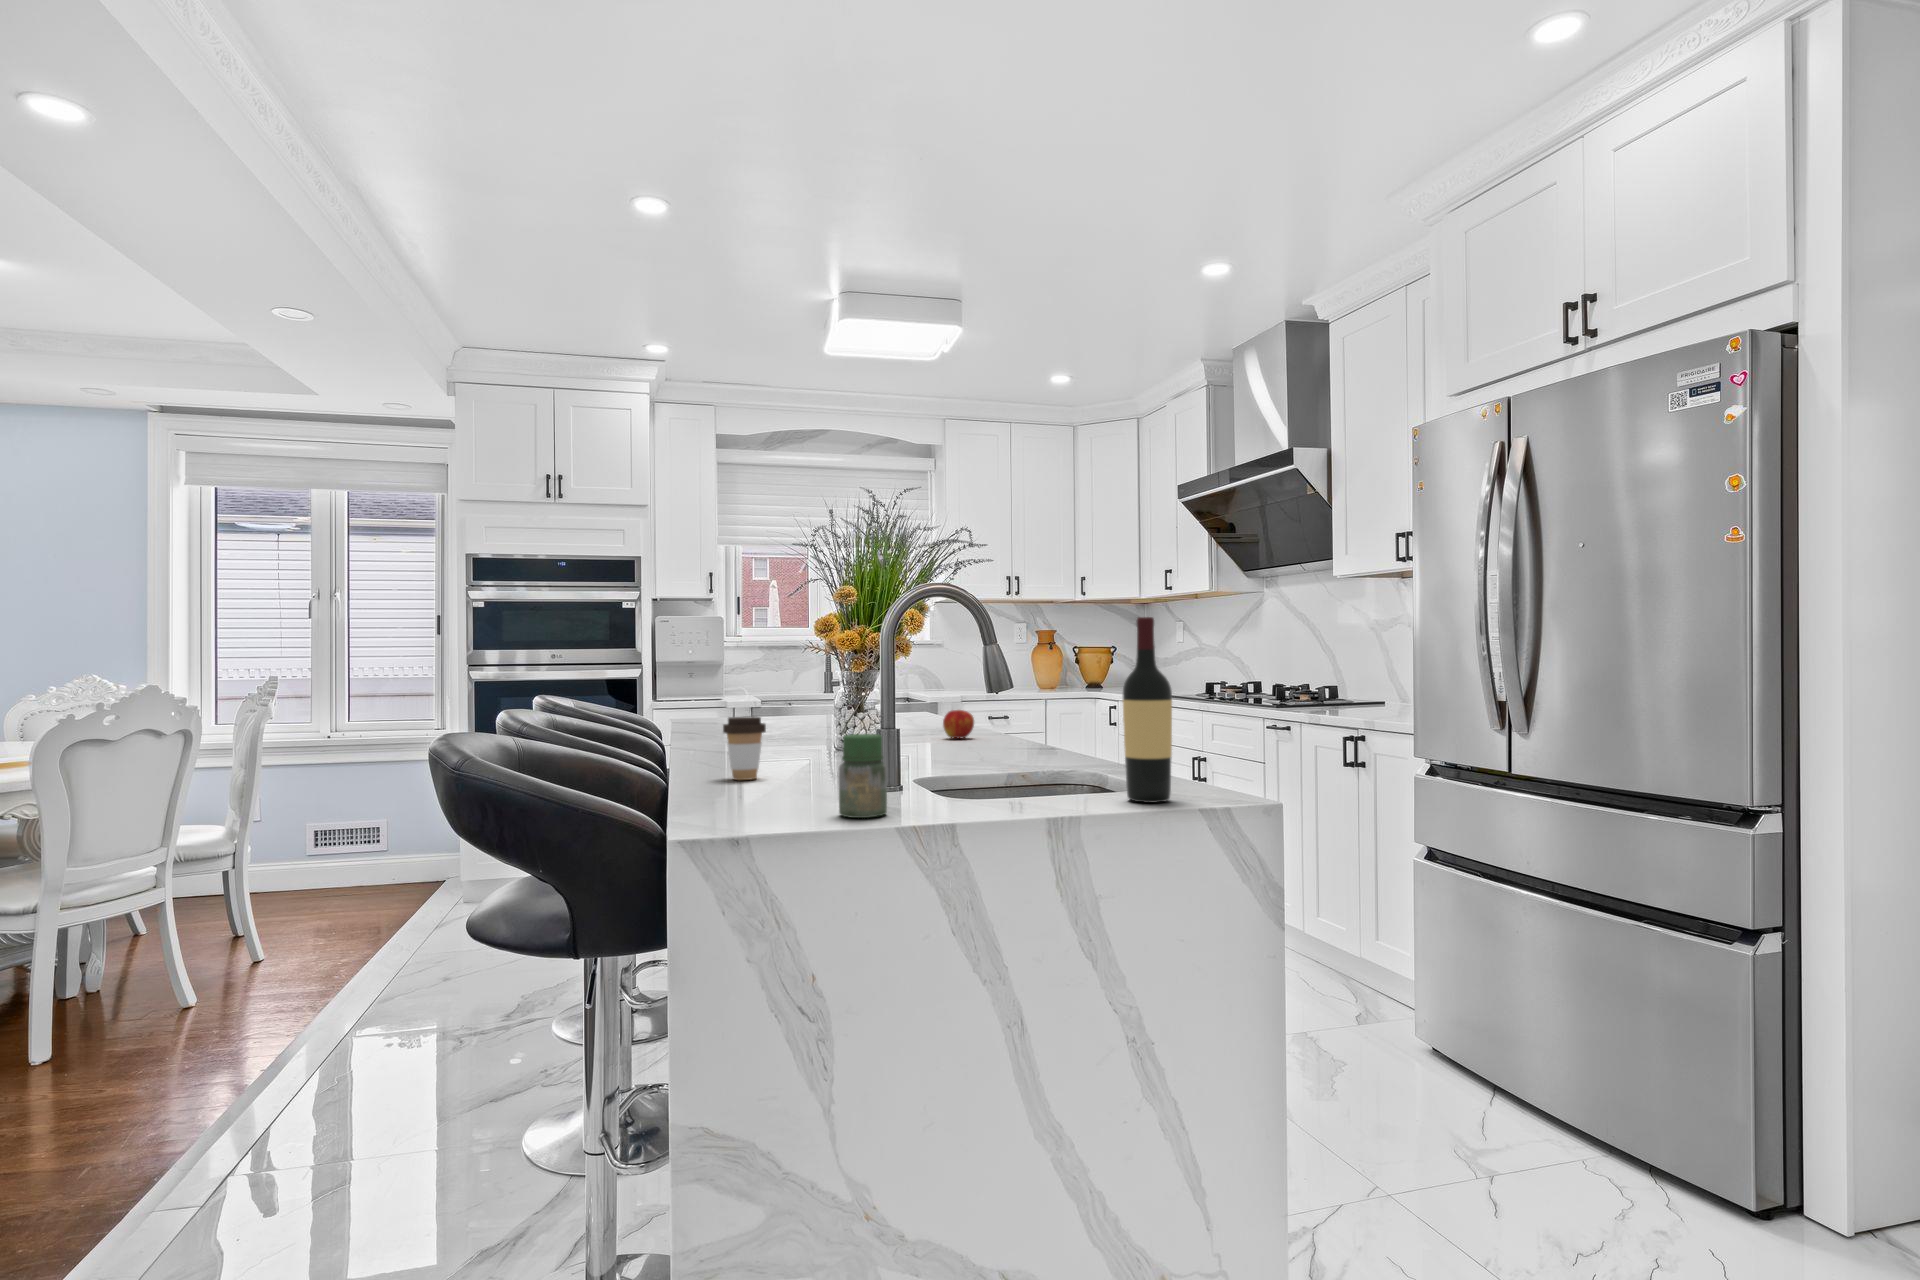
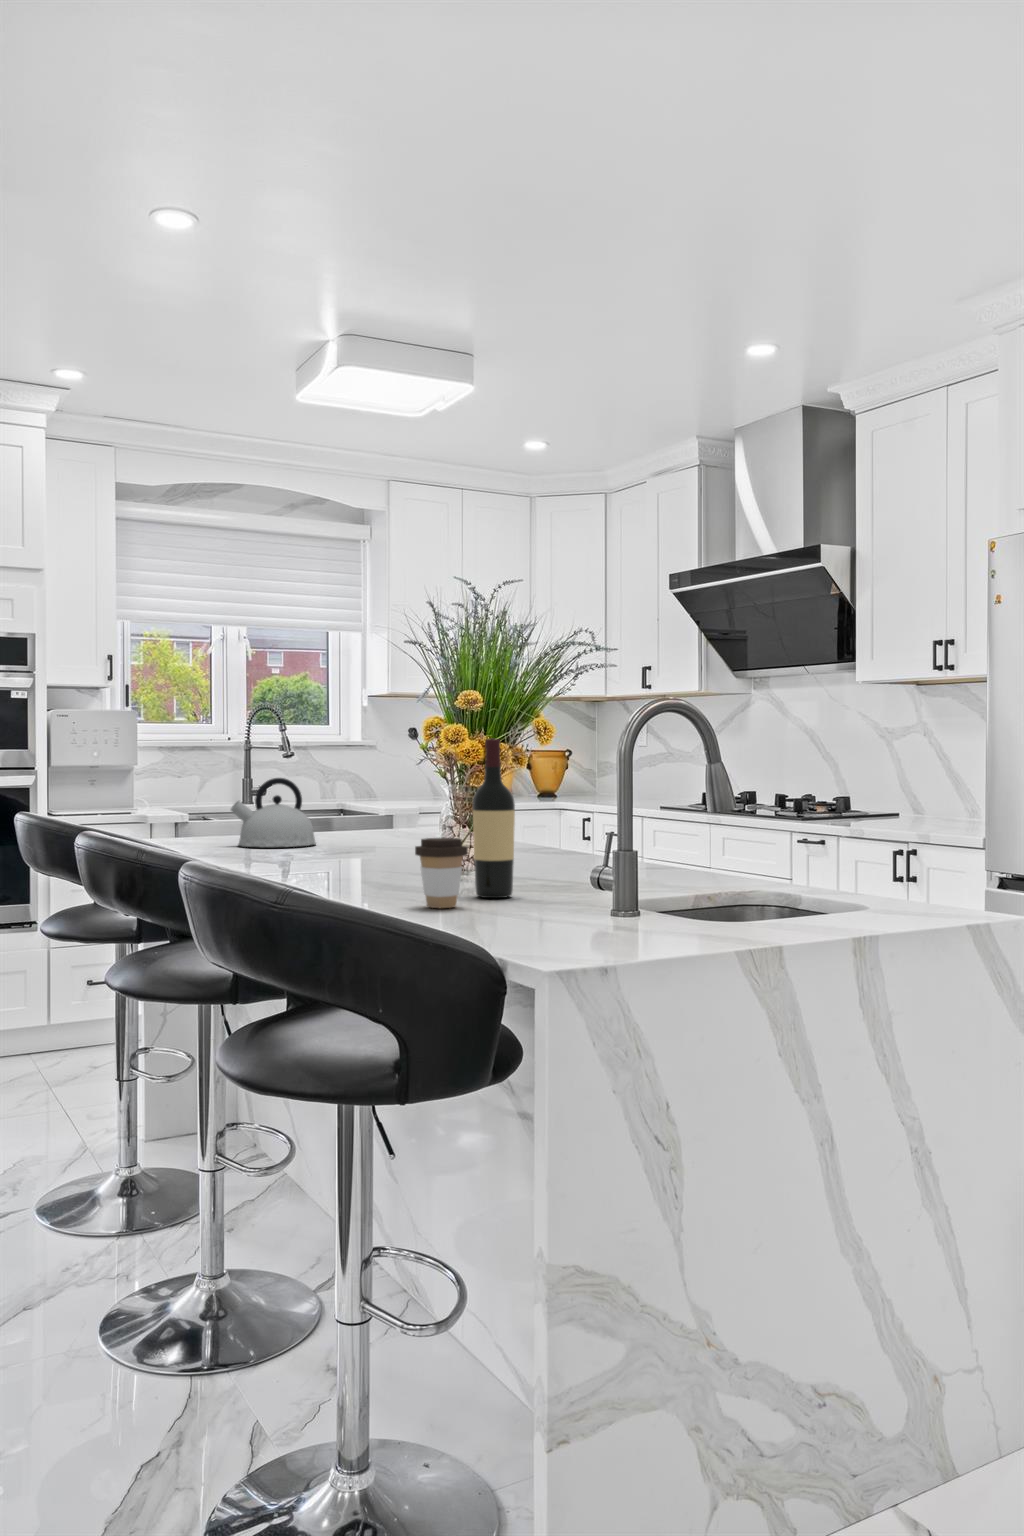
wine bottle: present [1123,617,1172,803] -> present [473,739,515,898]
kettle: none [727,668,801,726] -> present [231,778,316,847]
apple: present [943,710,974,739] -> none [532,827,566,859]
jar: present [839,734,887,818] -> none [652,856,702,942]

